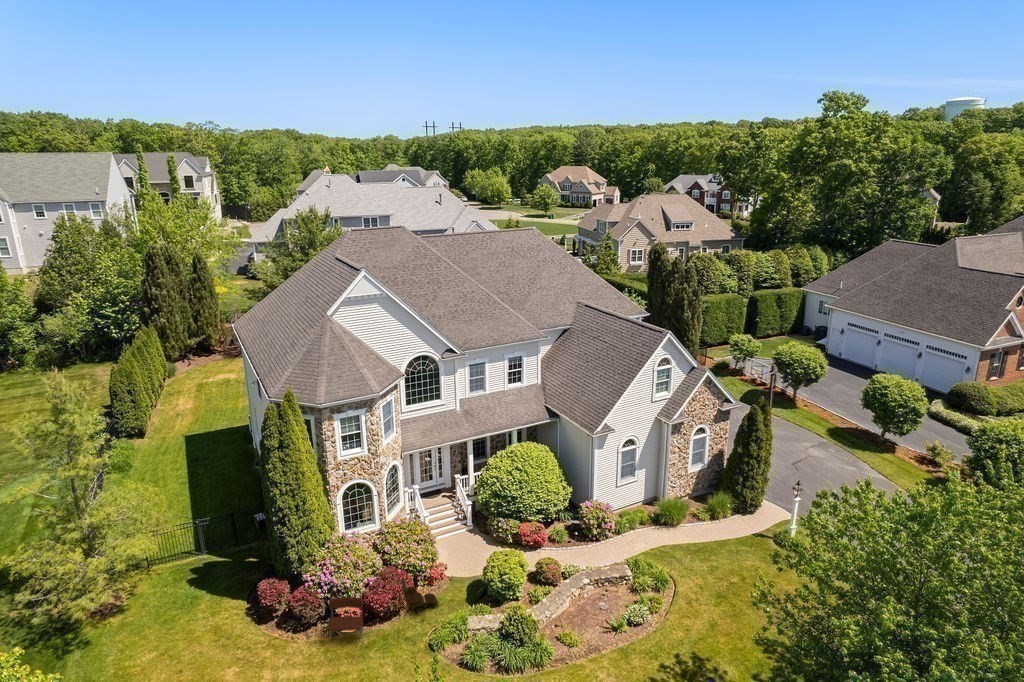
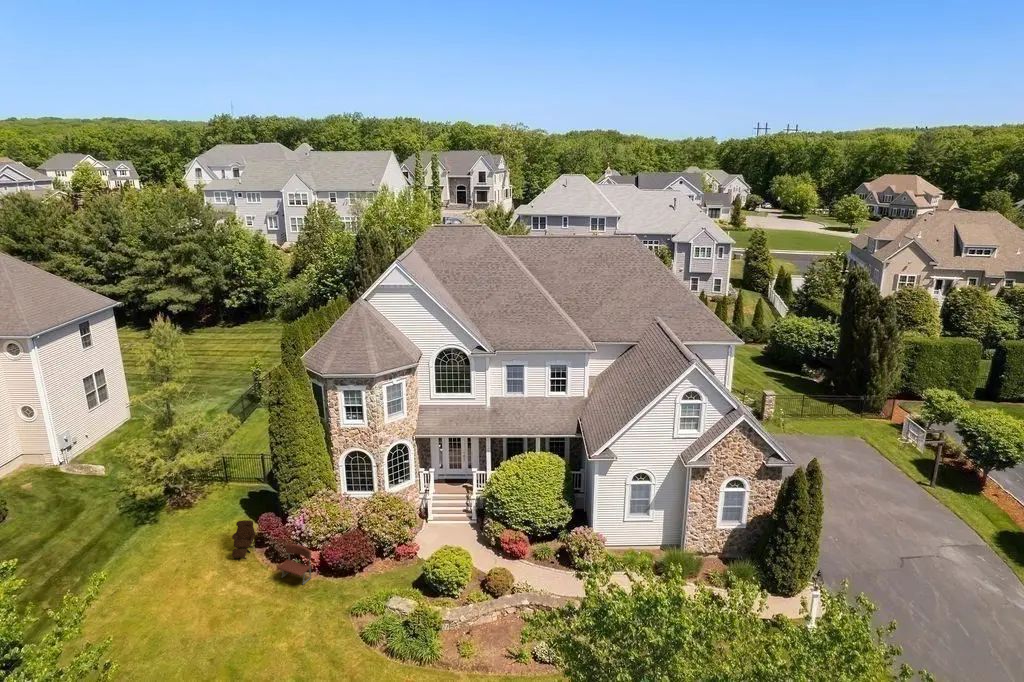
lounge chair: present [401,580,437,614] -> present [232,520,256,561]

